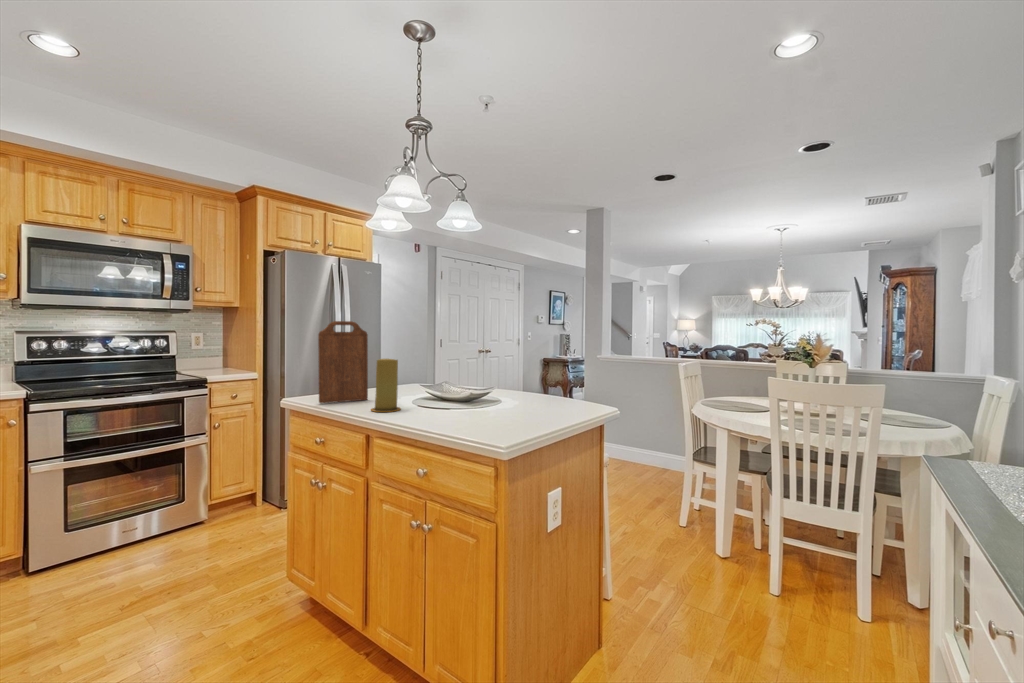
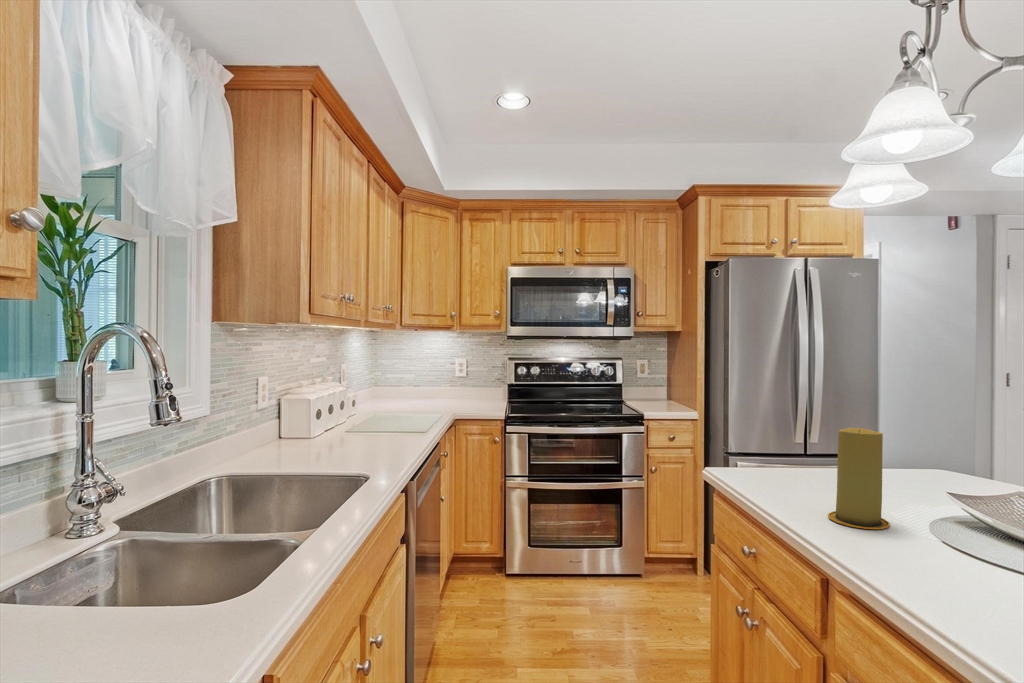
cutting board: present [318,321,368,403] -> none [748,358,831,487]

